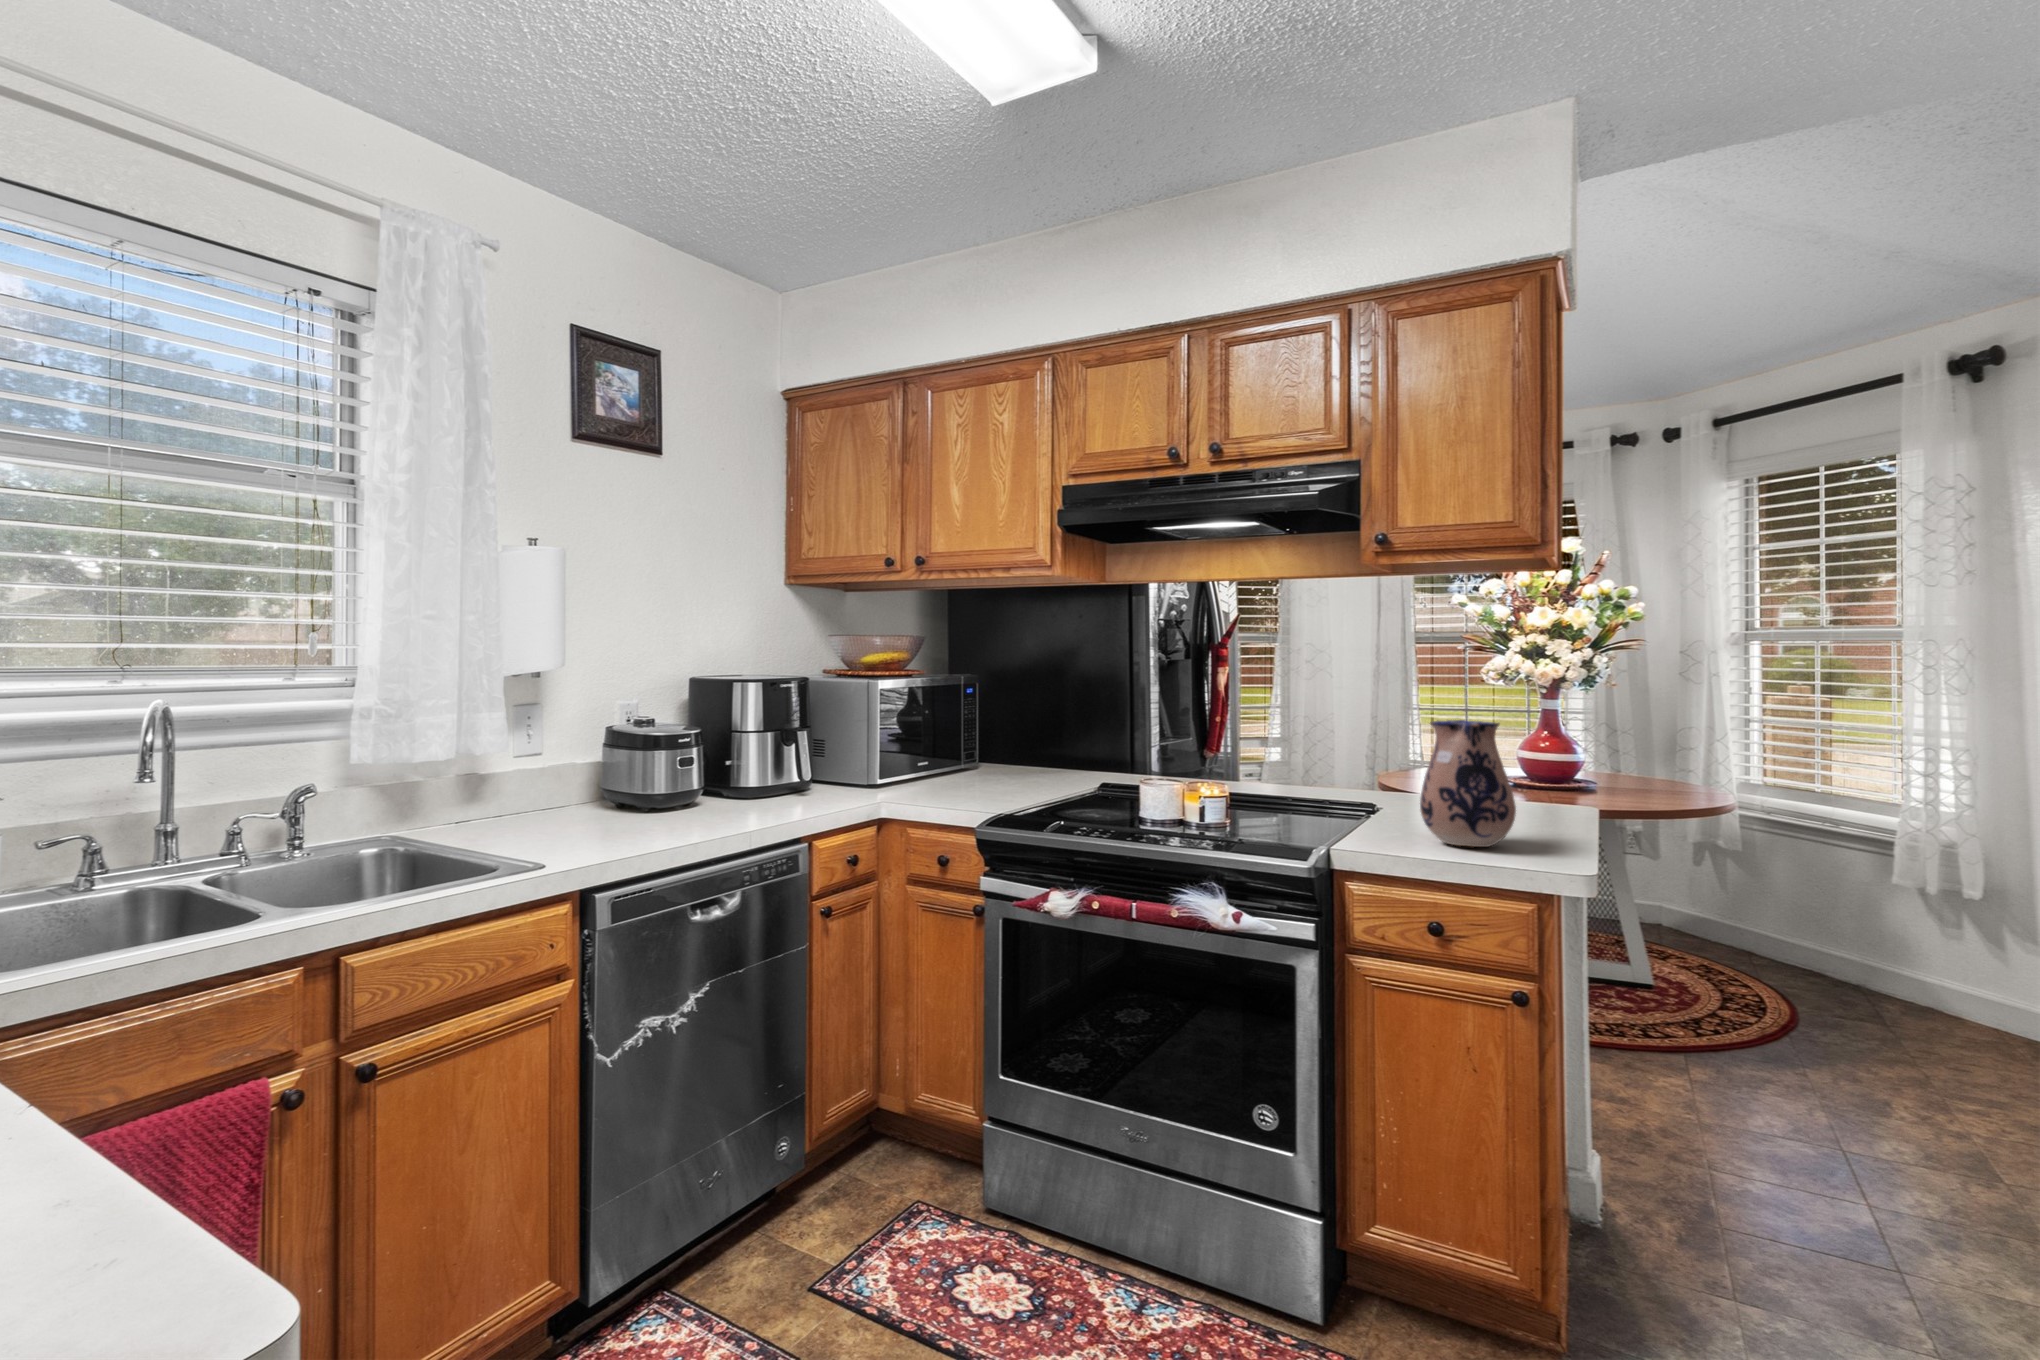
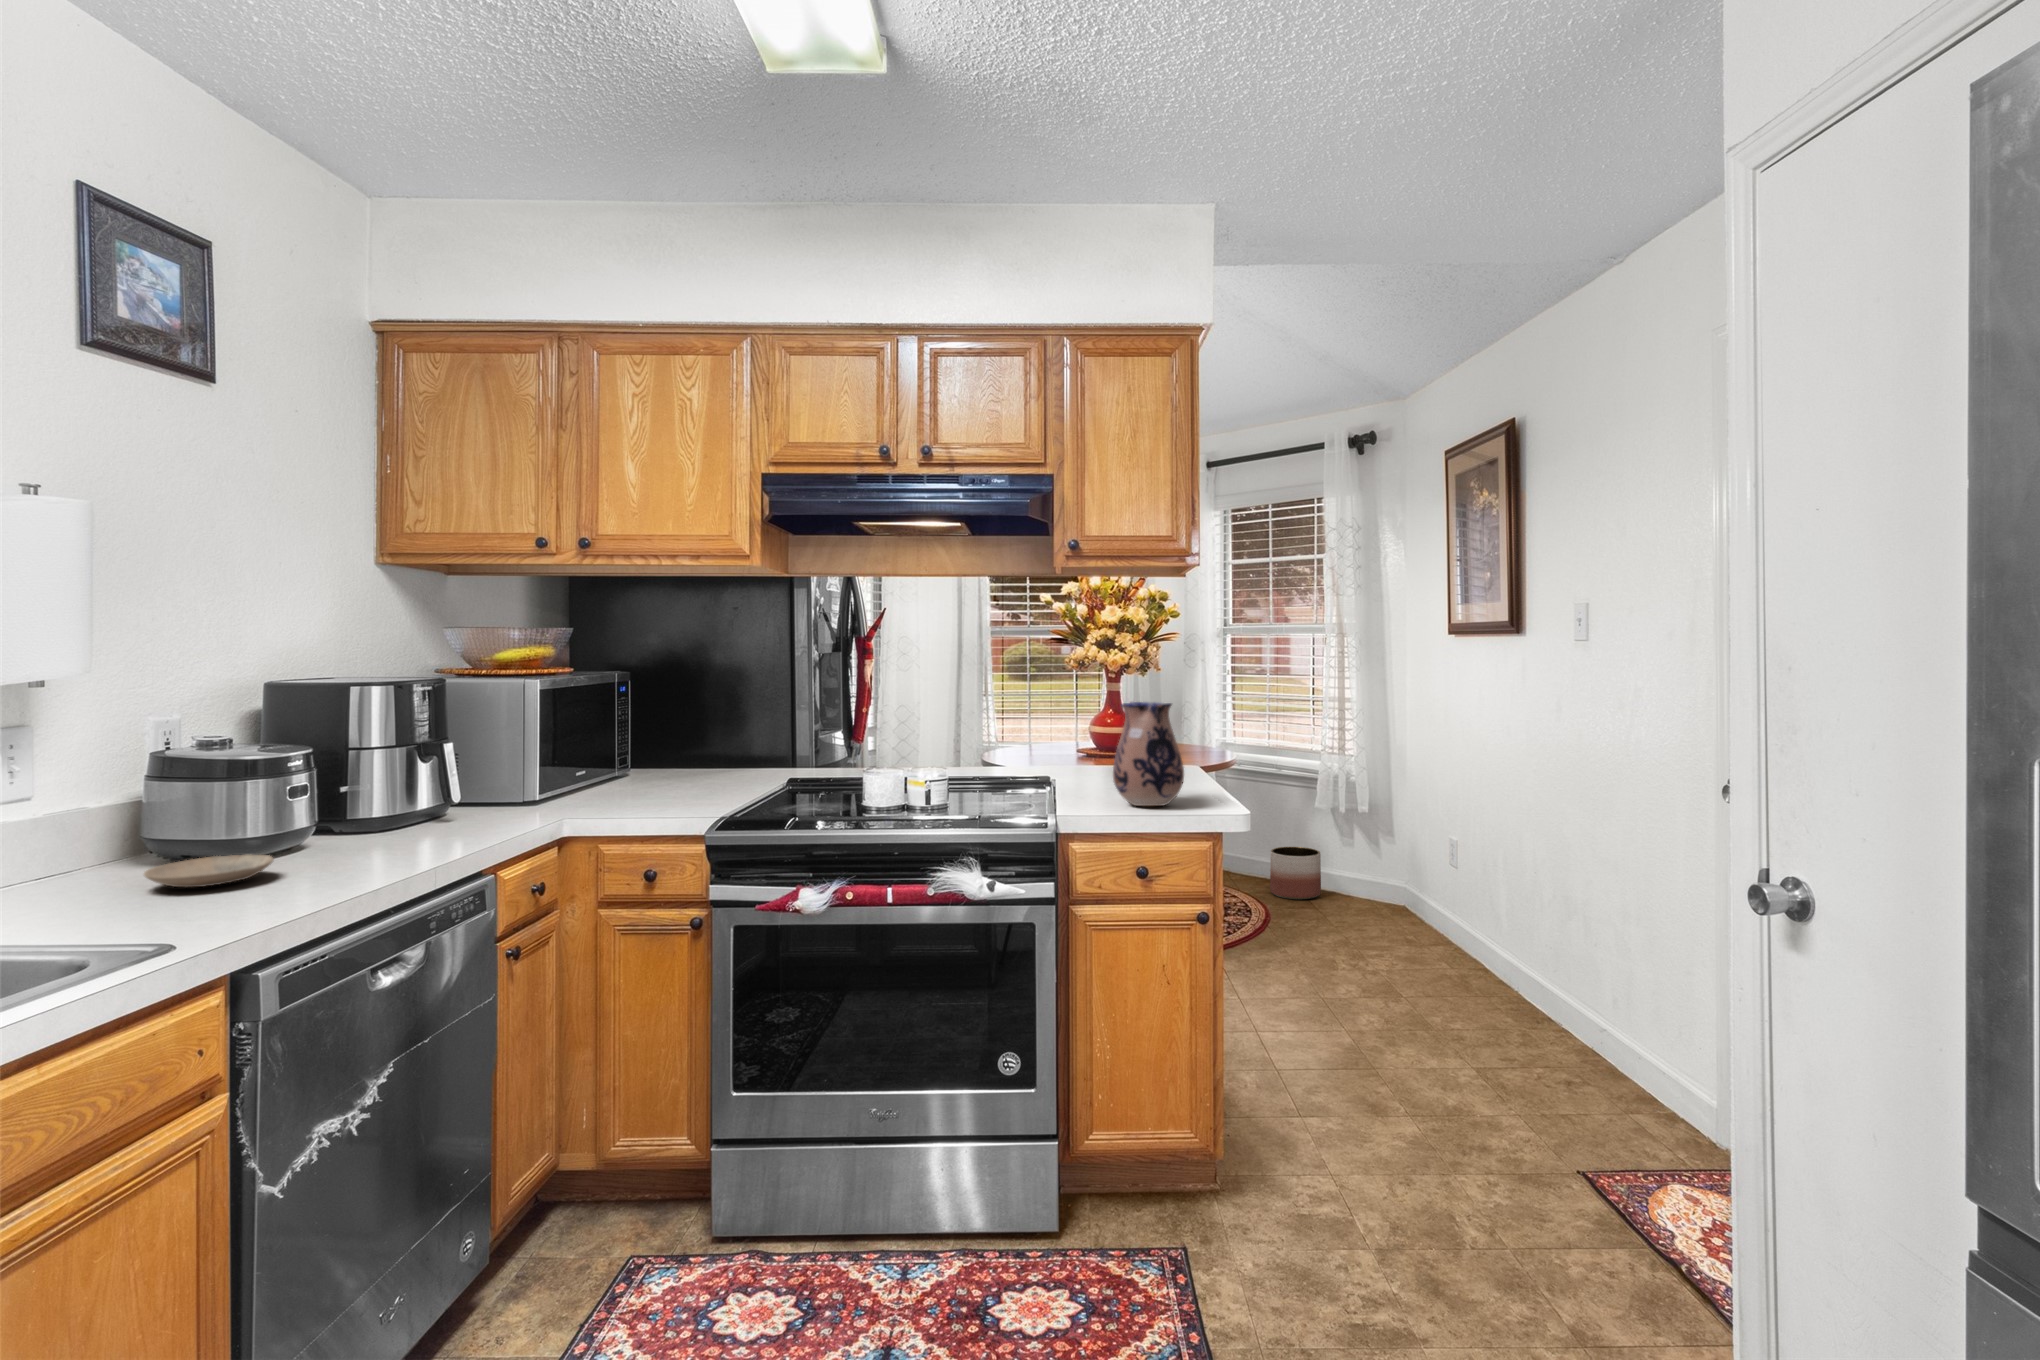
plate: none [576,807,655,828] -> present [144,854,274,887]
planter: none [1811,928,1901,1005] -> present [1270,847,1321,899]

